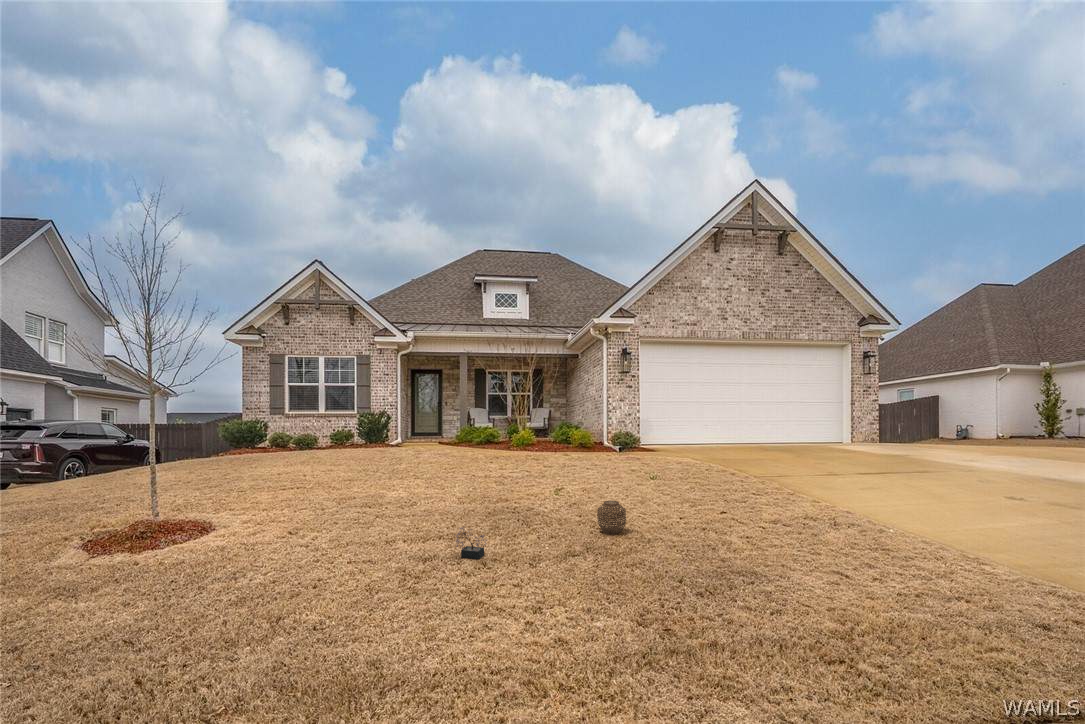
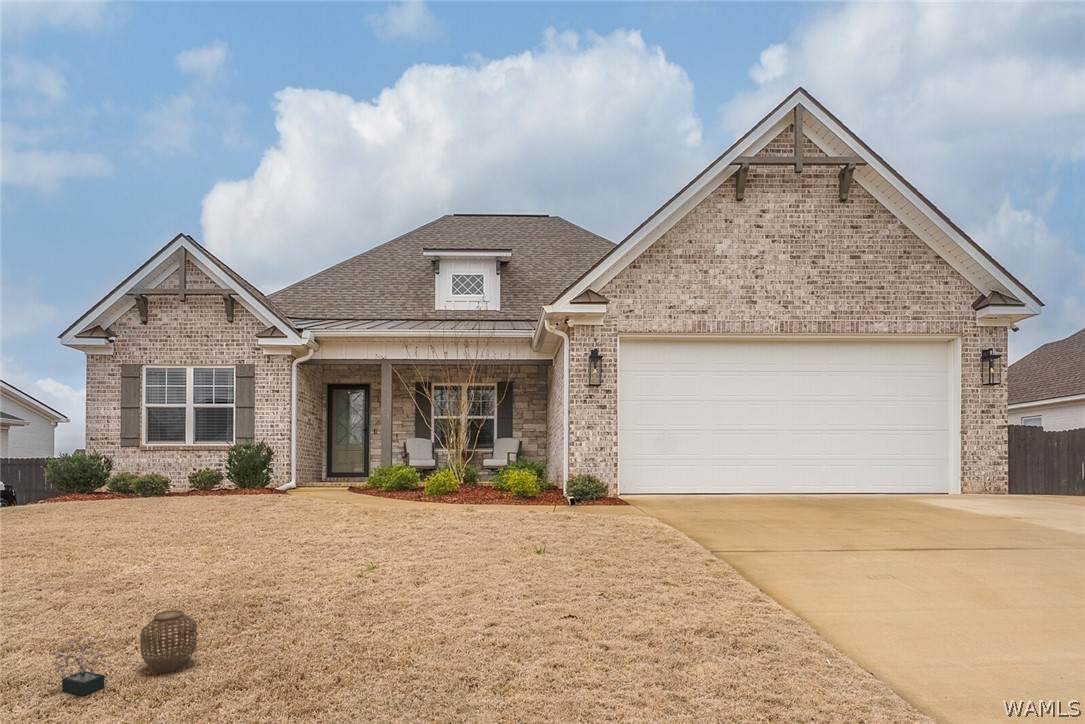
woven basket: present [597,500,626,534] -> present [140,610,197,672]

